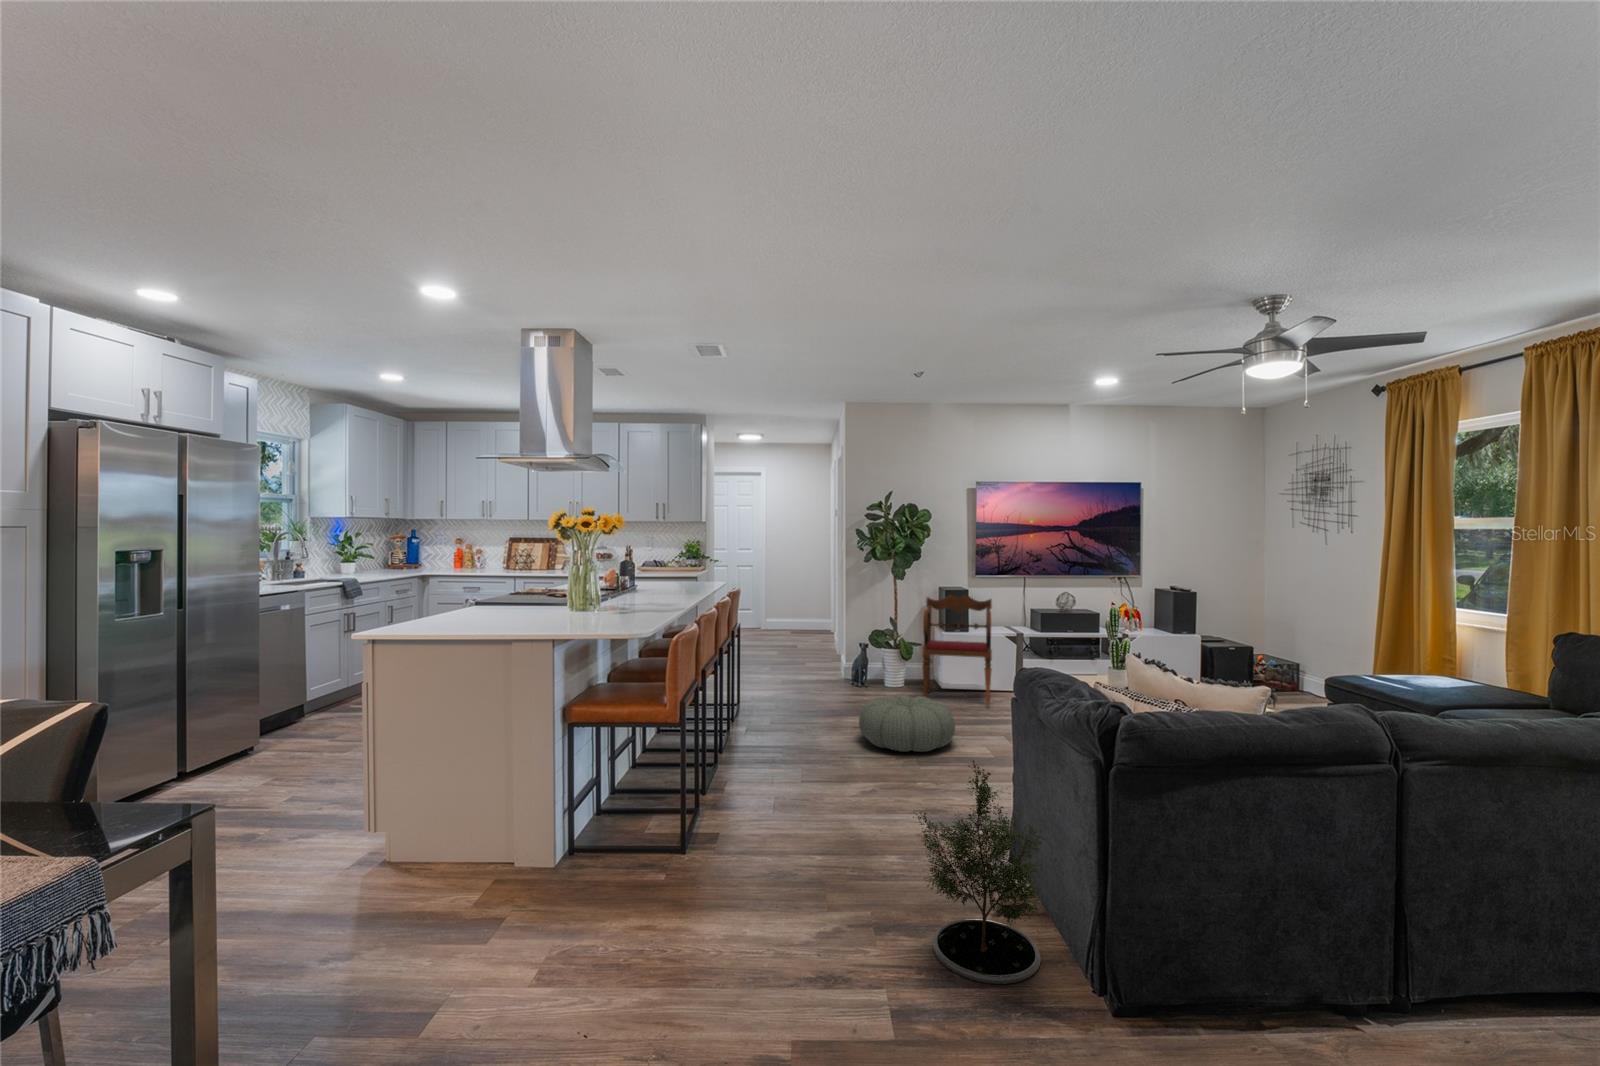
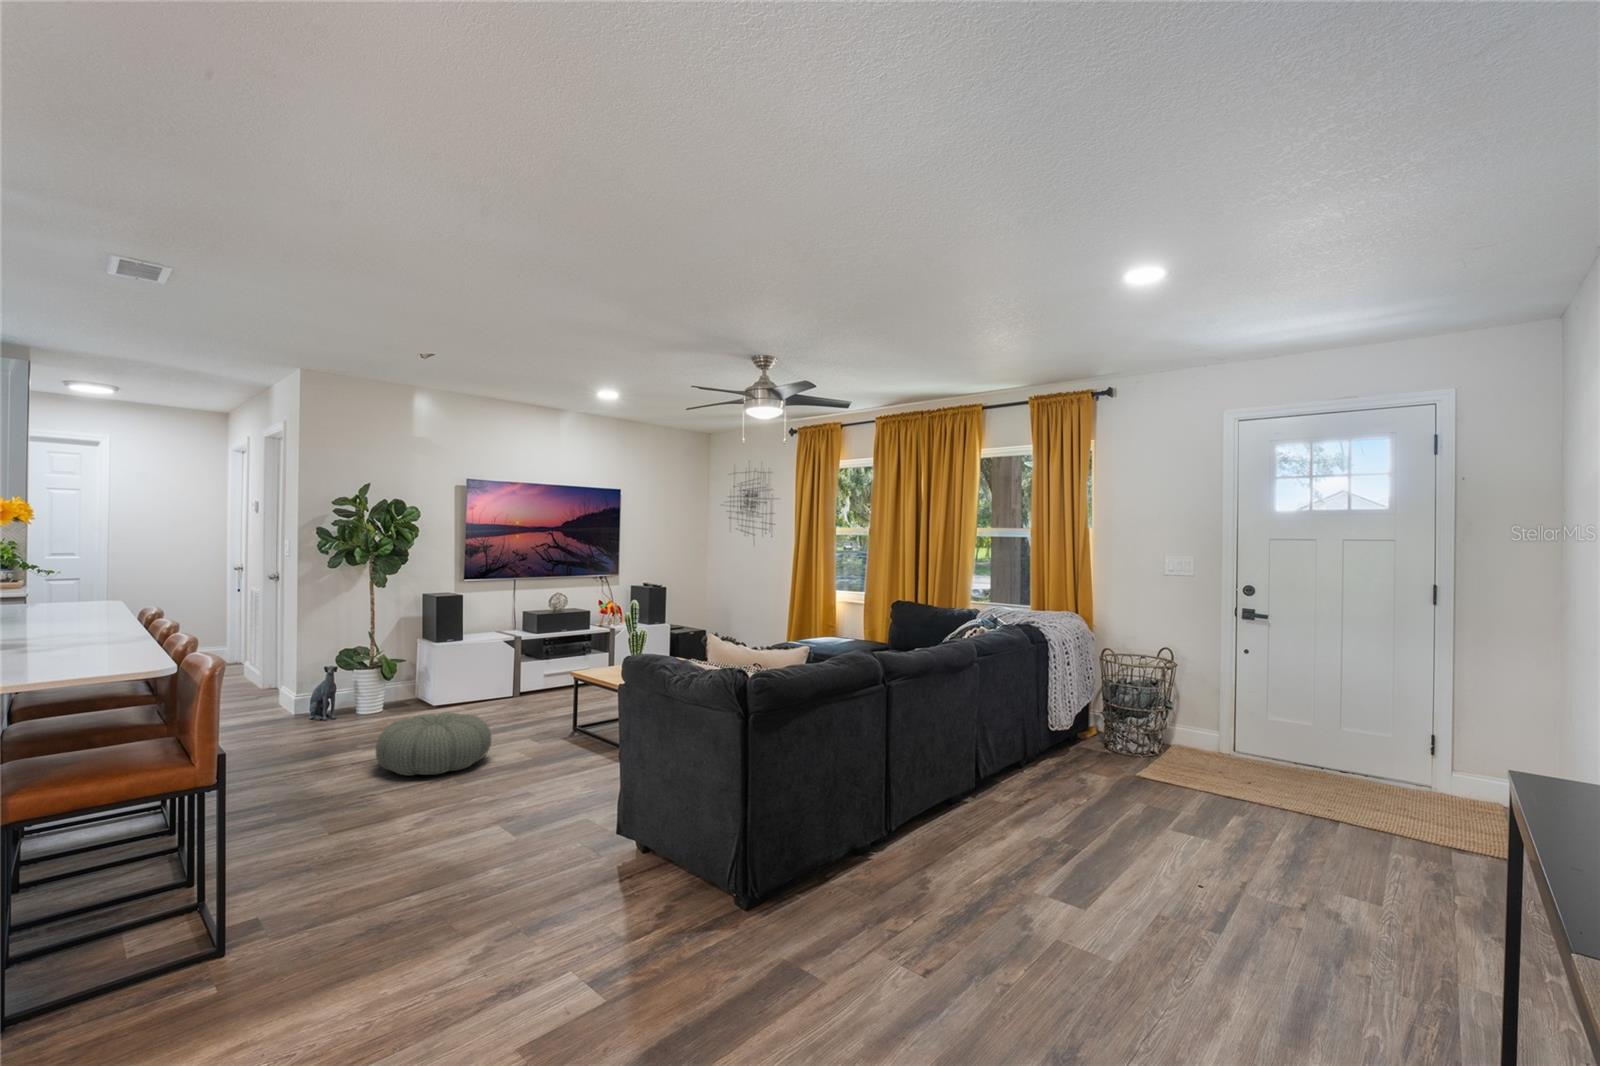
armchair: present [922,595,992,708] -> none [416,601,500,724]
potted tree: present [913,760,1045,984] -> none [572,744,695,935]

